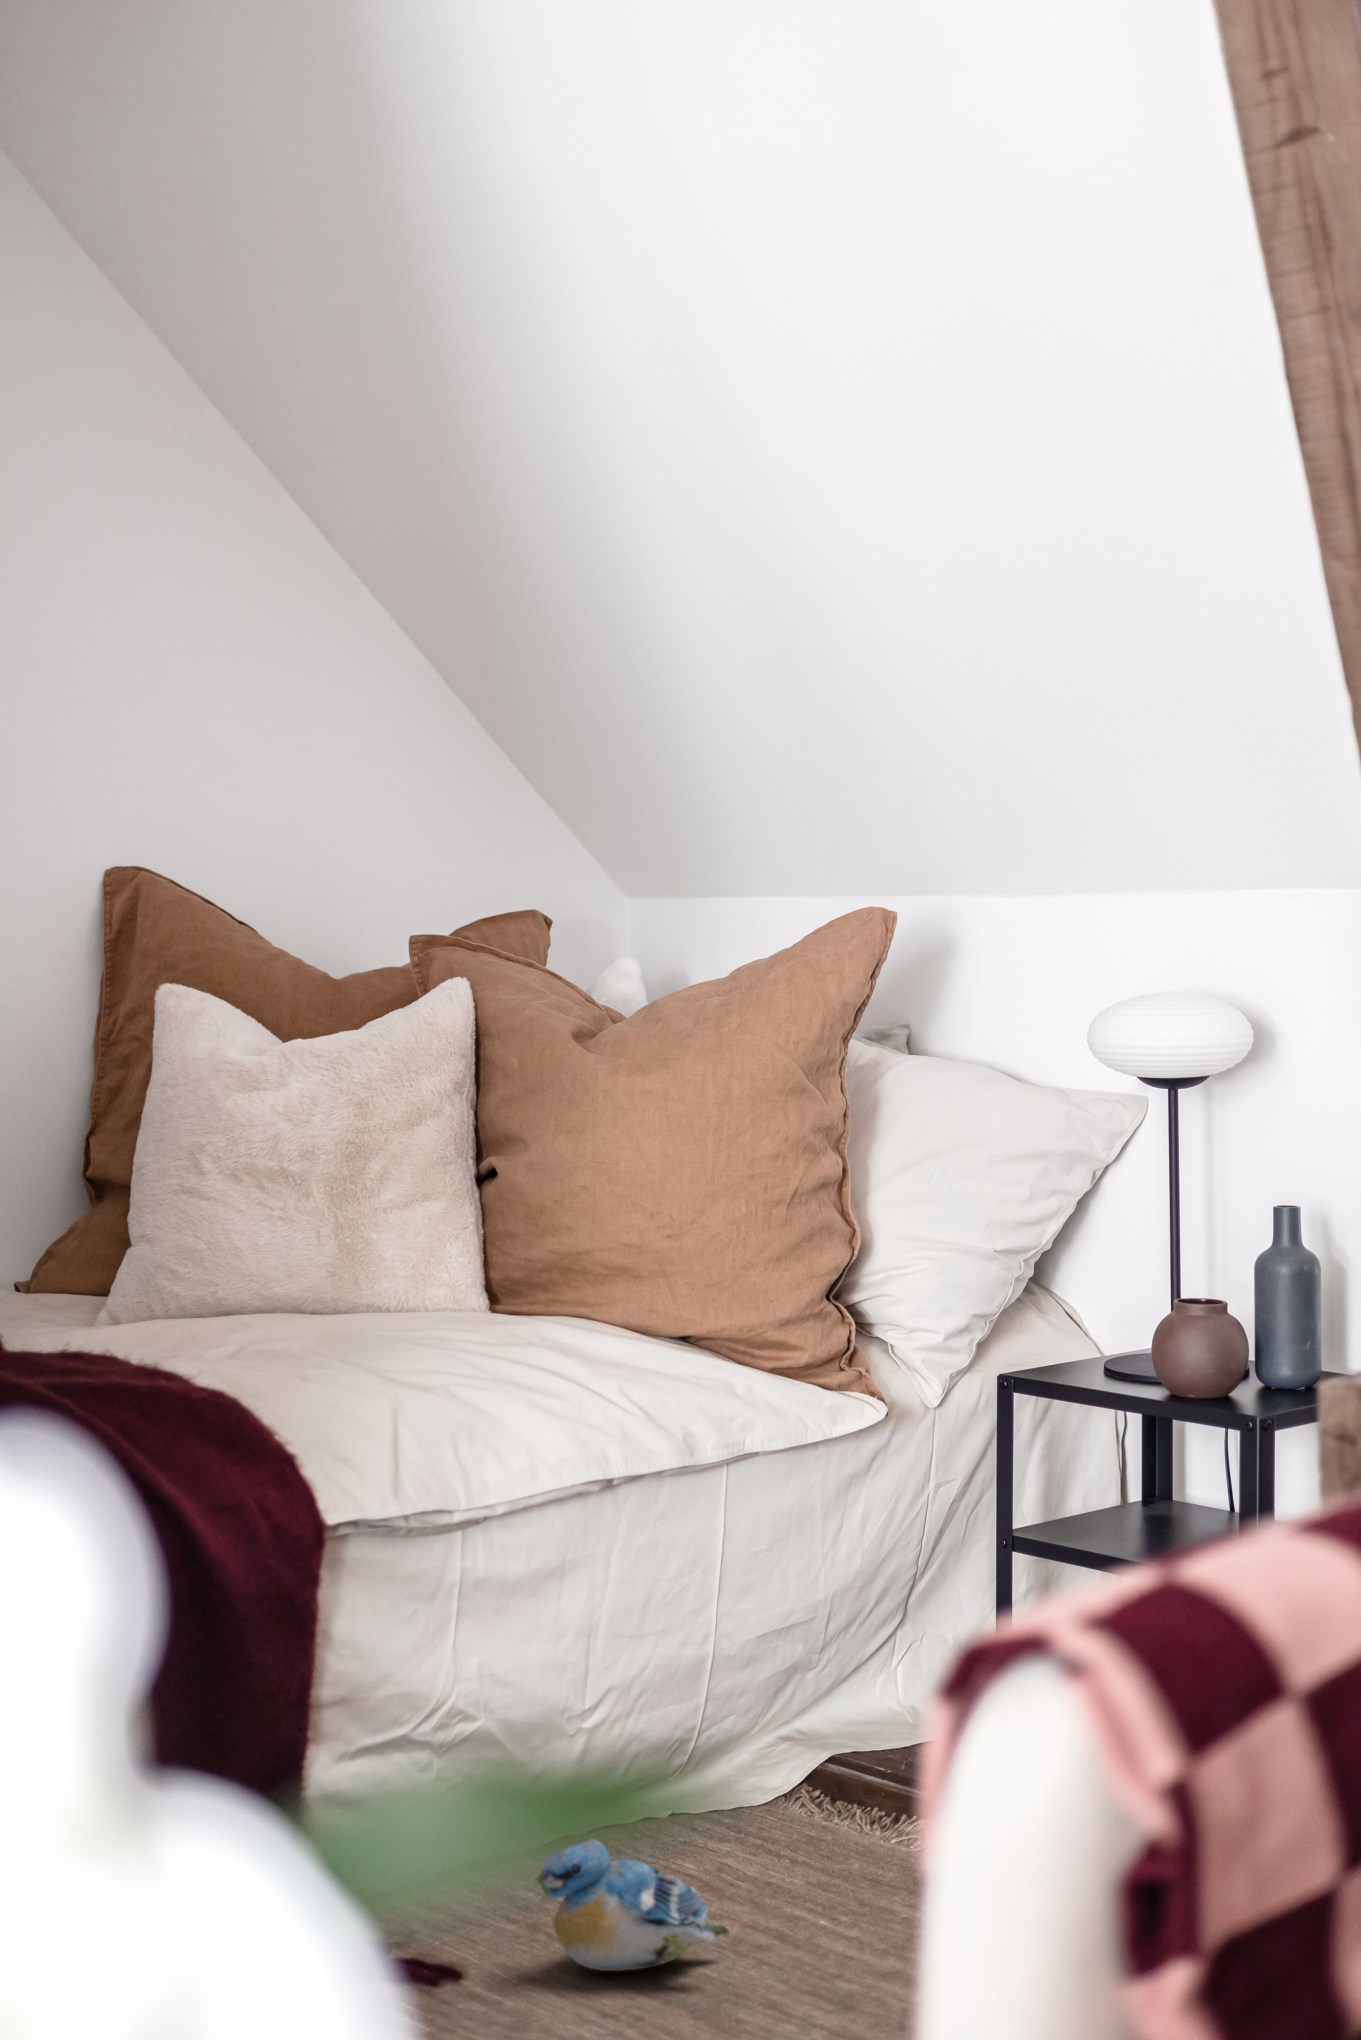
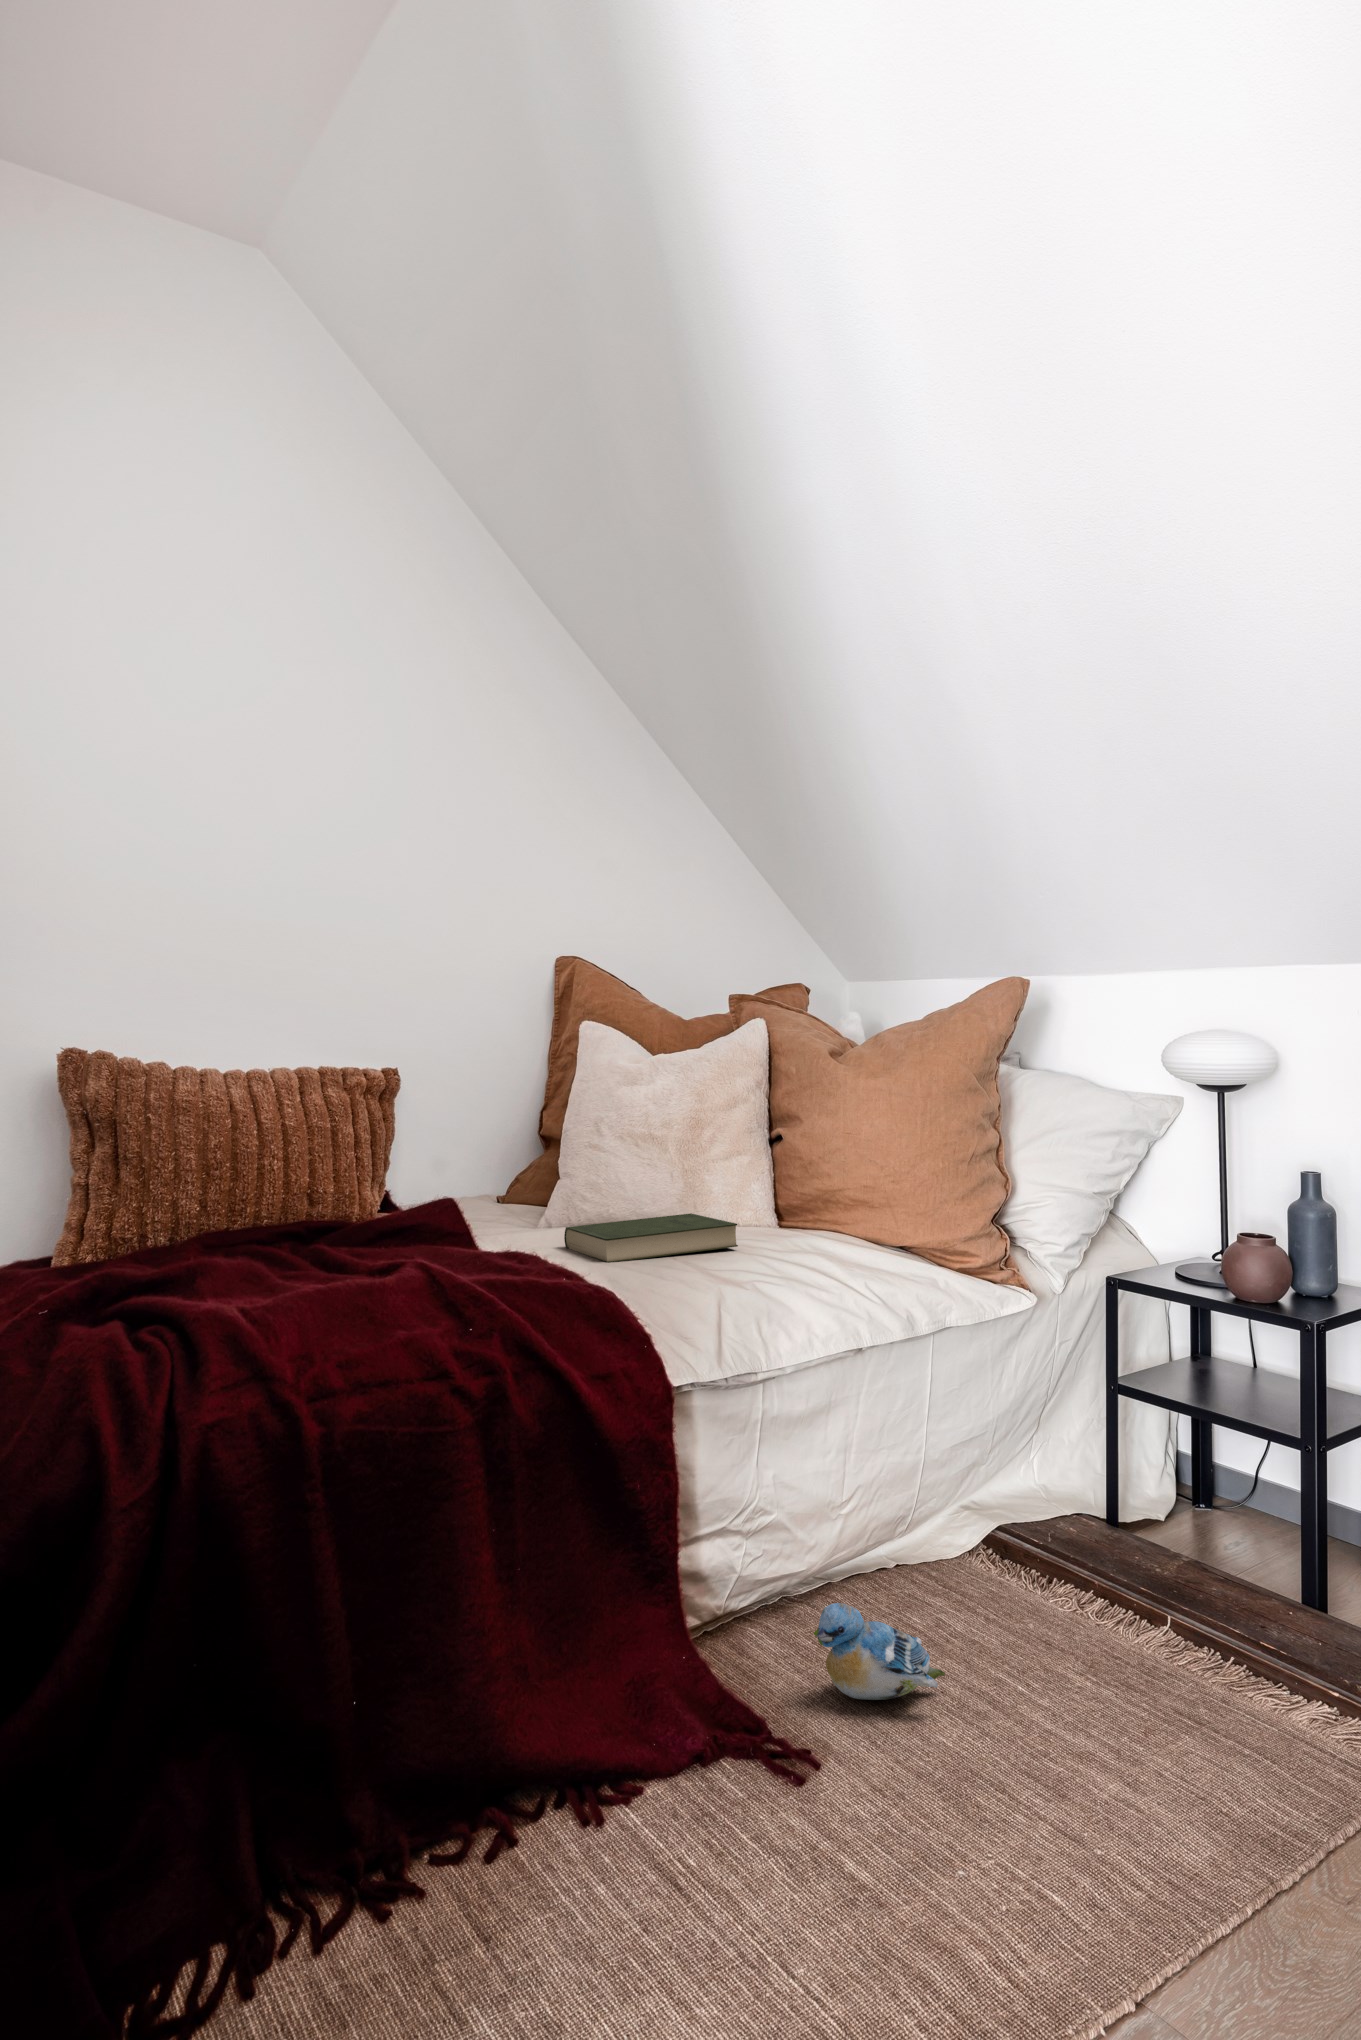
book: none [142,1286,424,1355] -> present [564,1213,738,1263]

